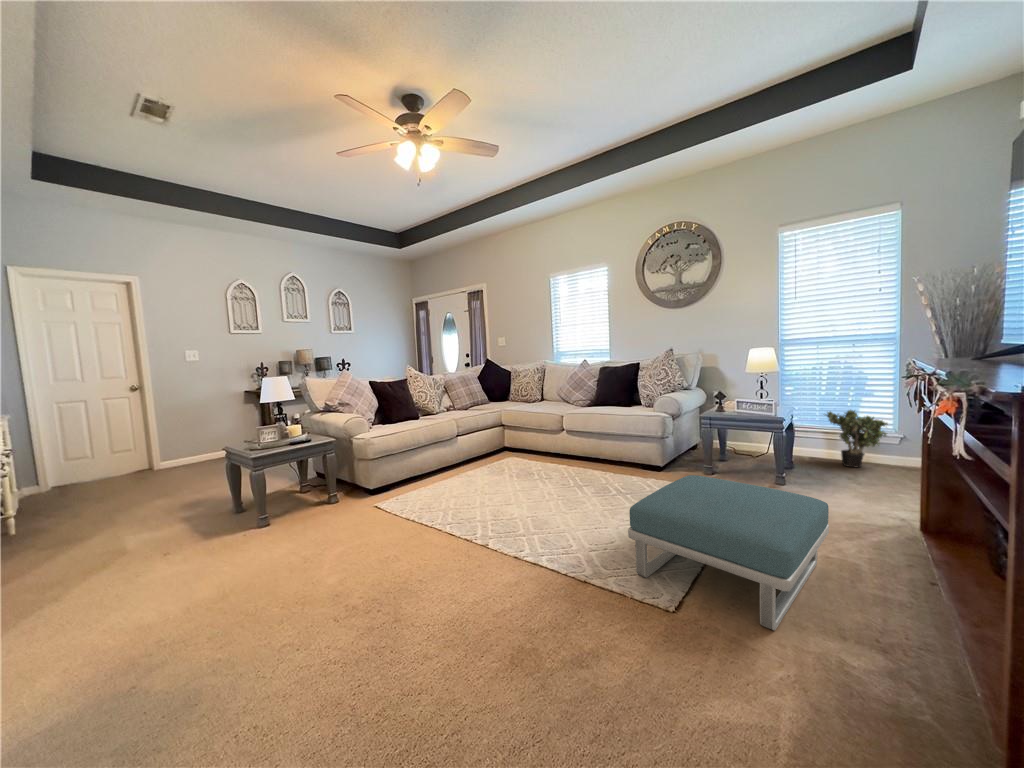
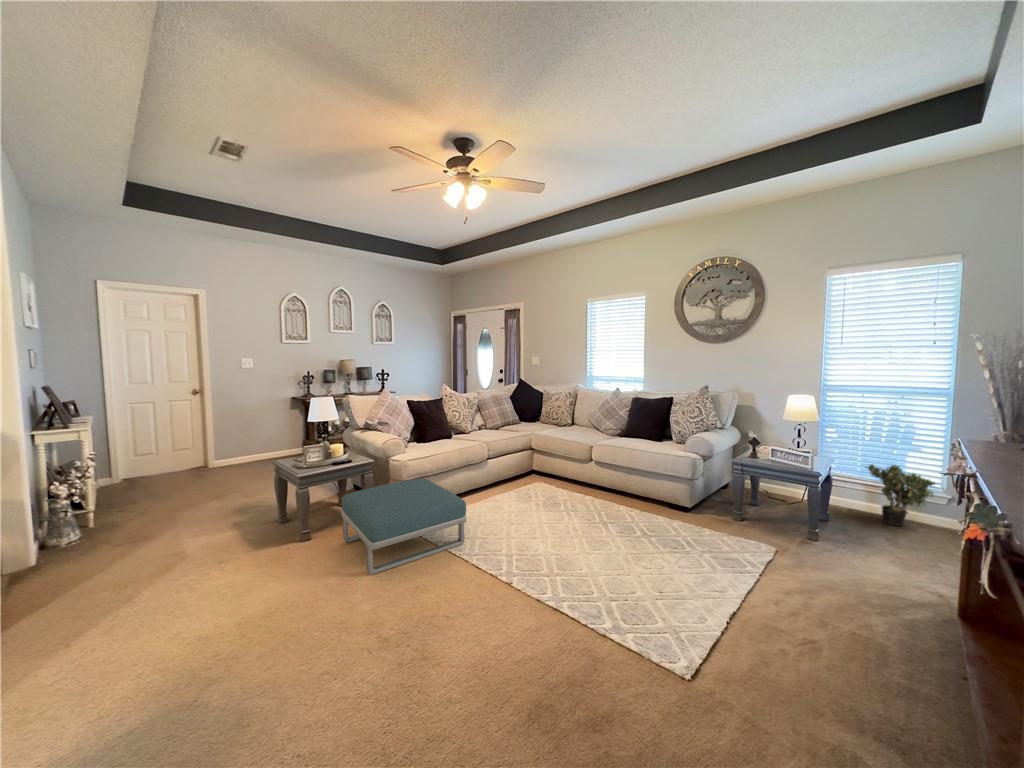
footstool: present [628,475,829,630] -> present [341,479,466,575]

